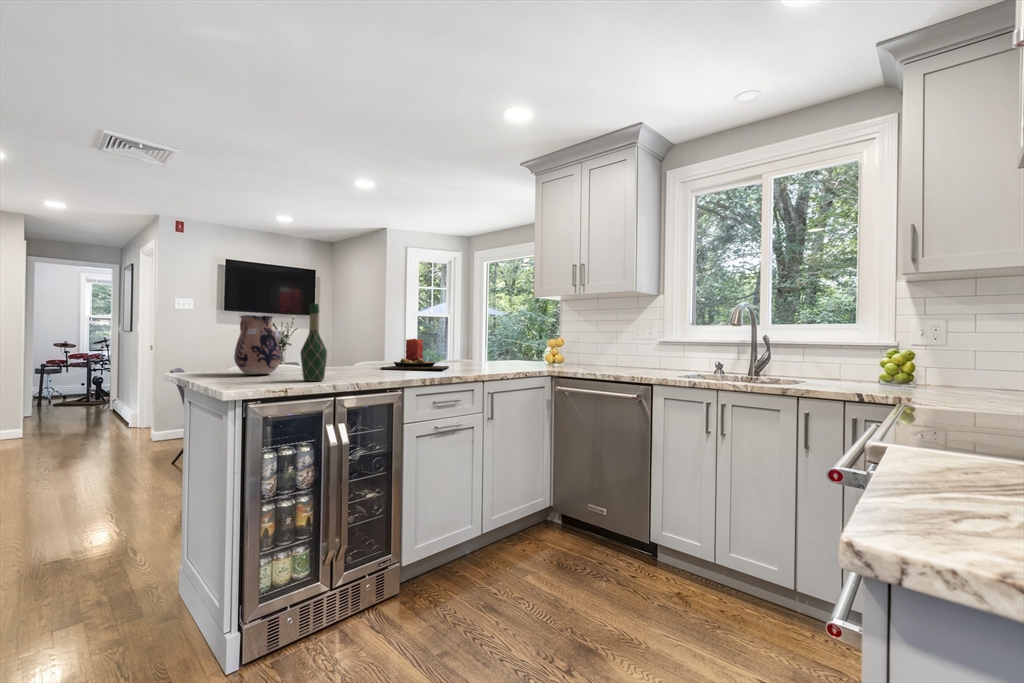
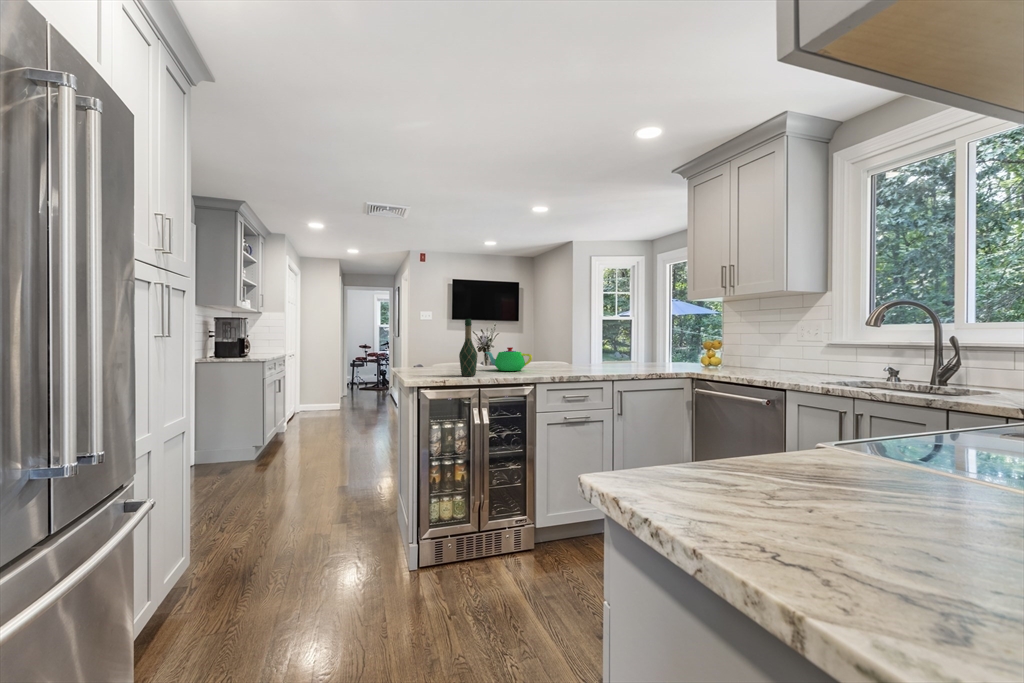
ceramic pitcher: present [234,315,281,375] -> none [425,328,455,370]
candle: present [381,338,449,369] -> none [533,342,596,369]
teapot: none [323,344,386,373] -> present [486,347,532,371]

